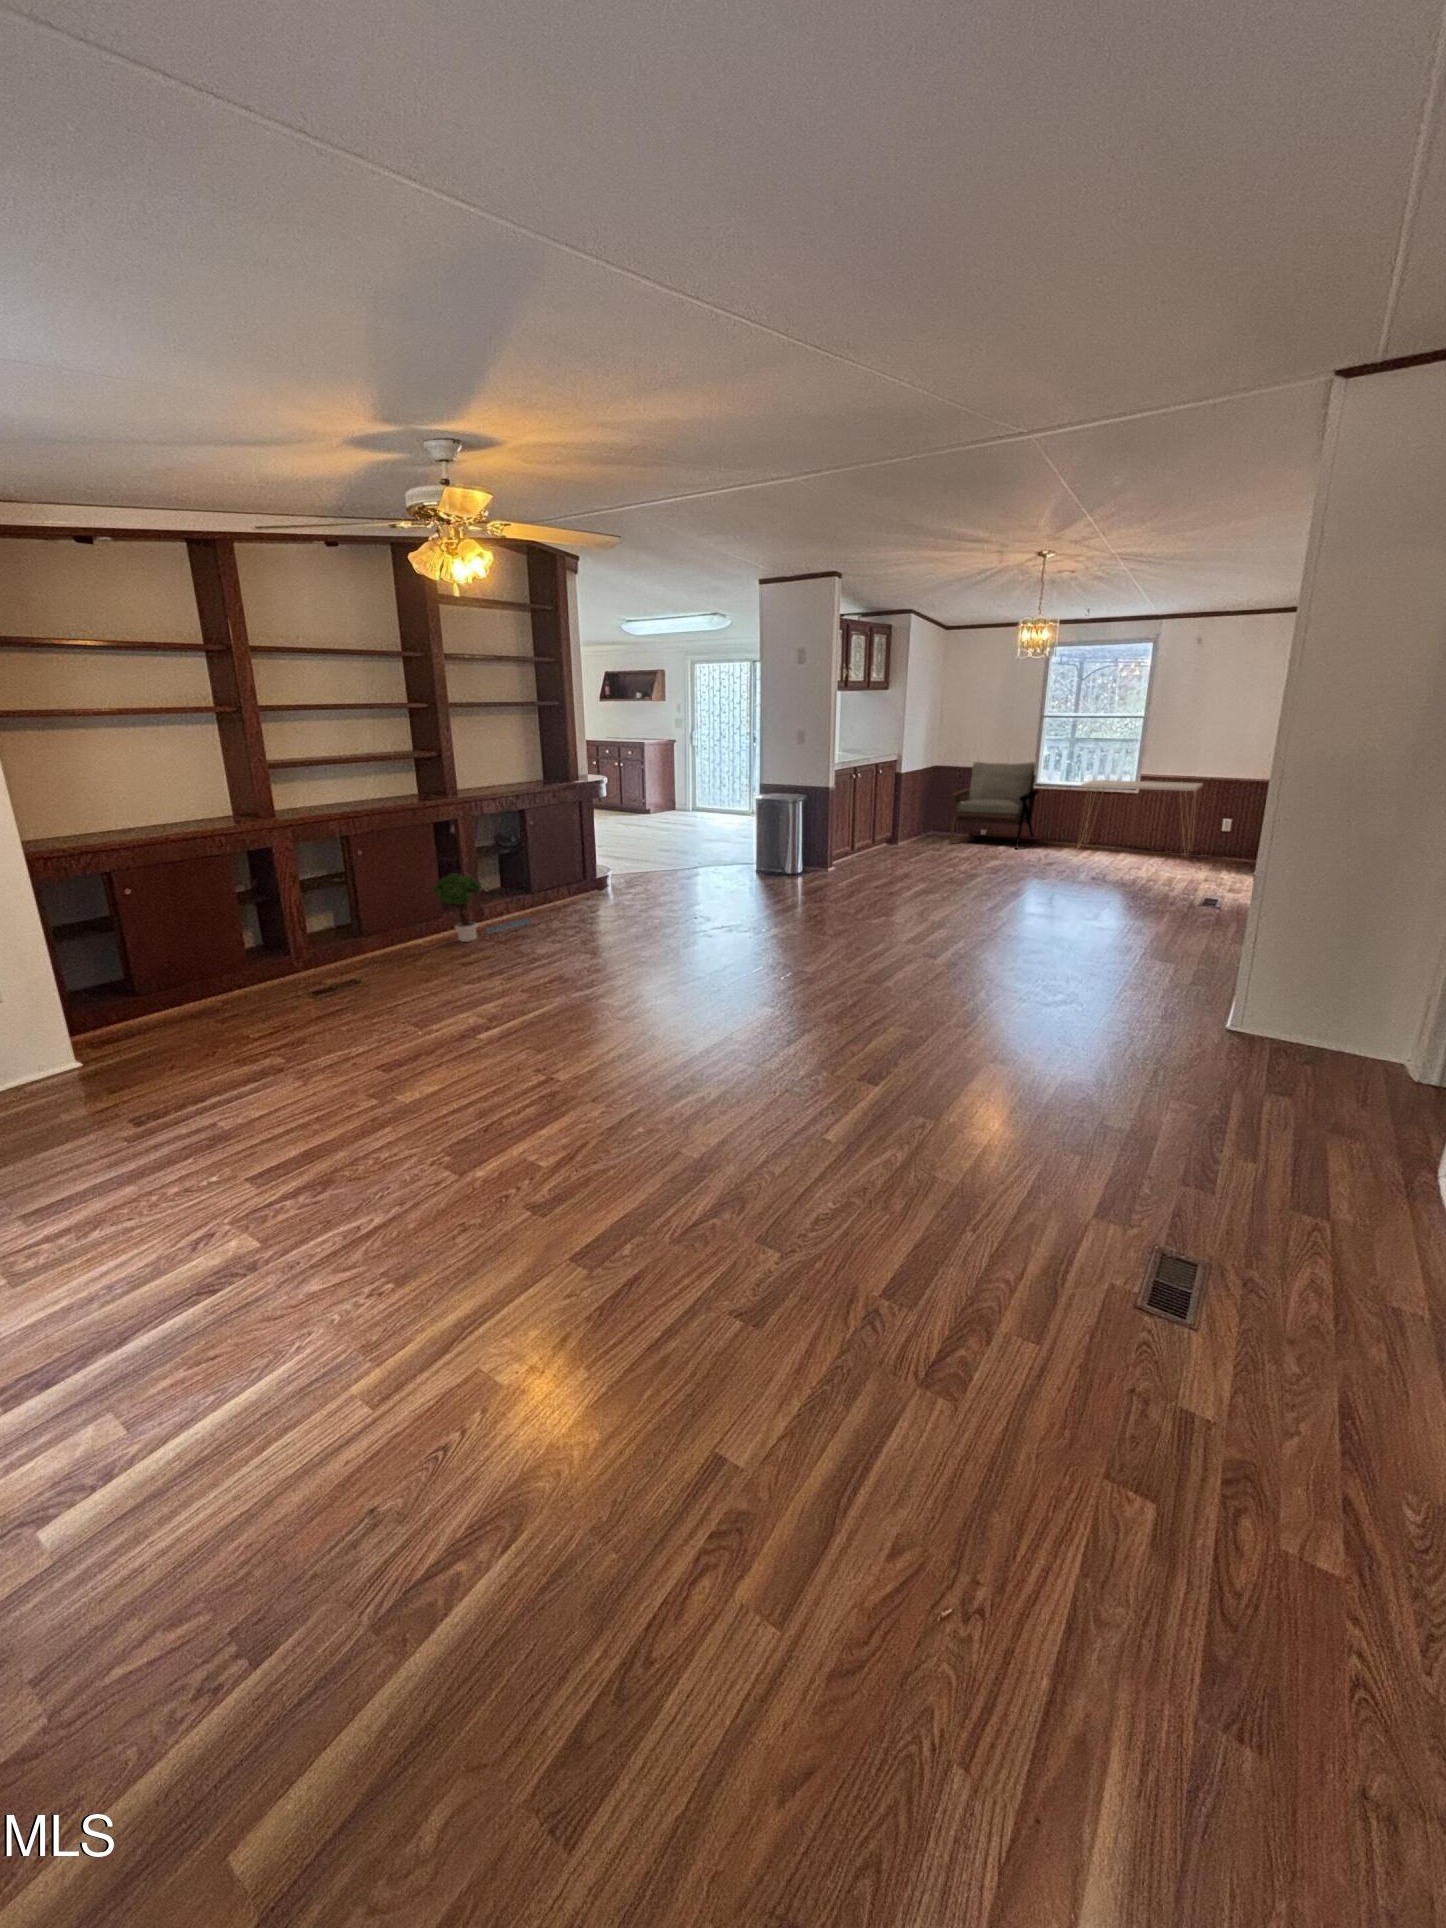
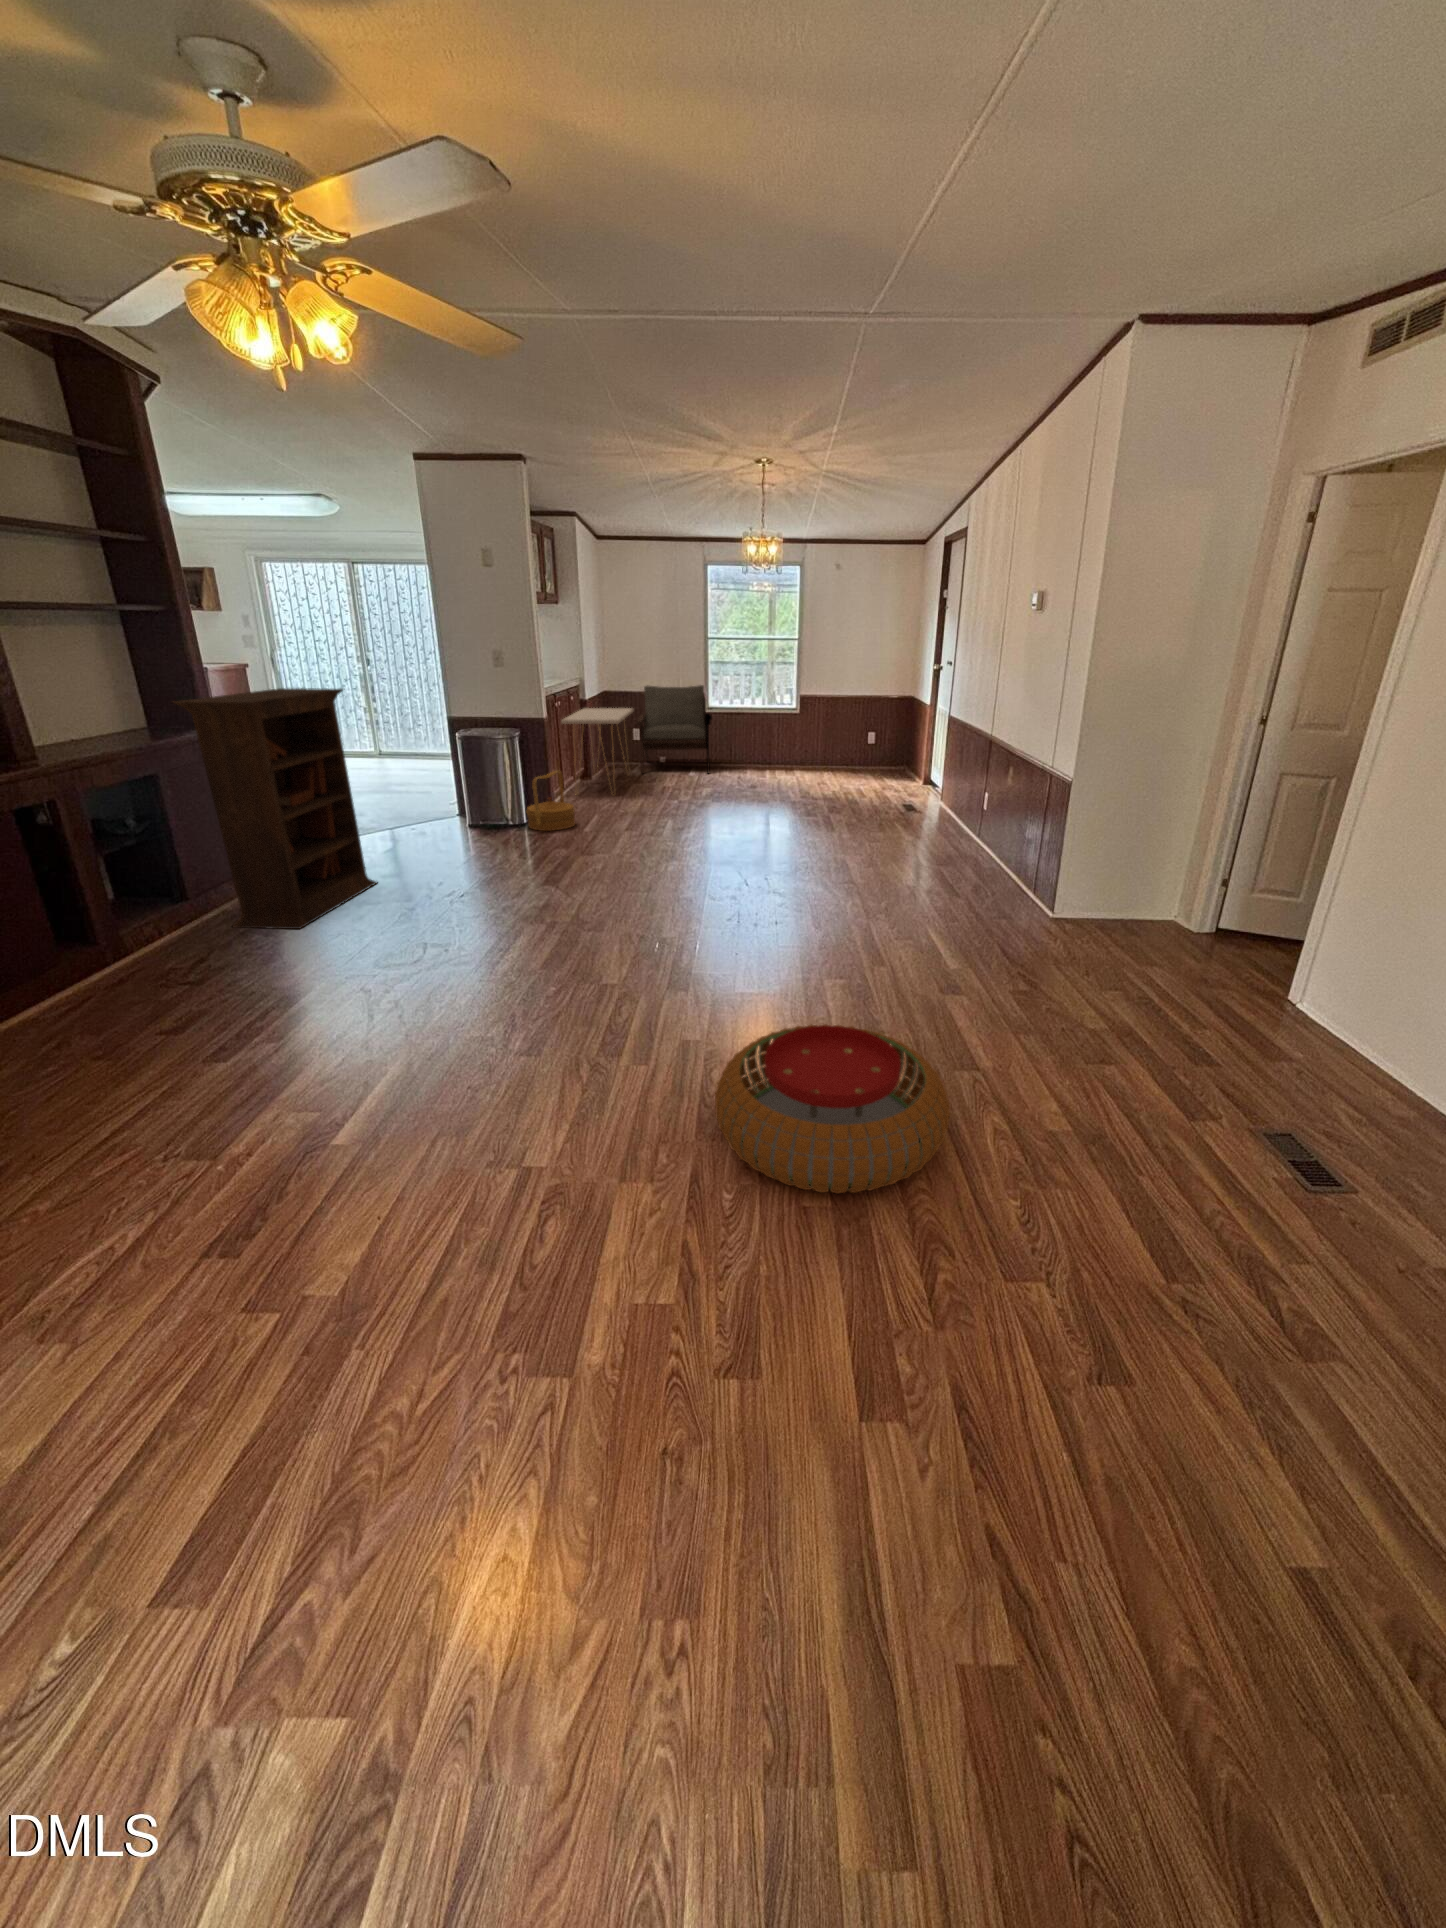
bookcase: none [533,757,654,923] -> present [173,688,377,929]
console table: present [1078,780,1203,851] -> present [561,708,634,795]
woven basket: none [798,831,841,882] -> present [527,770,575,831]
potted tree: present [431,873,529,942] -> none [40,889,218,996]
pouf: none [660,1034,853,1162] -> present [715,1024,950,1194]

